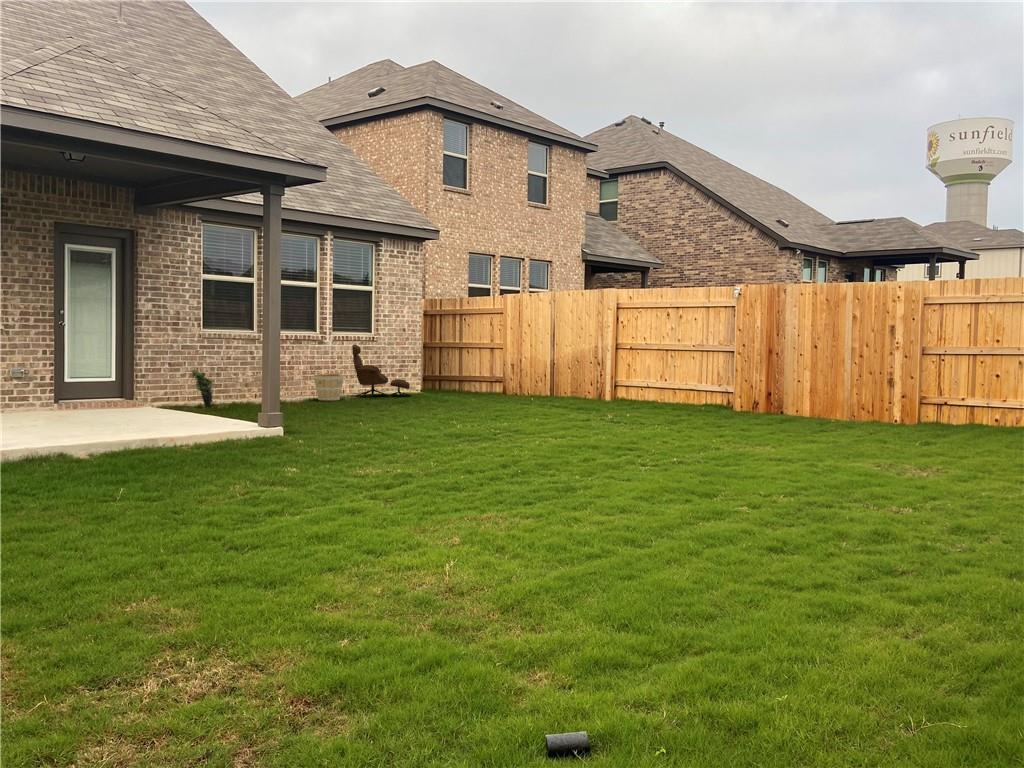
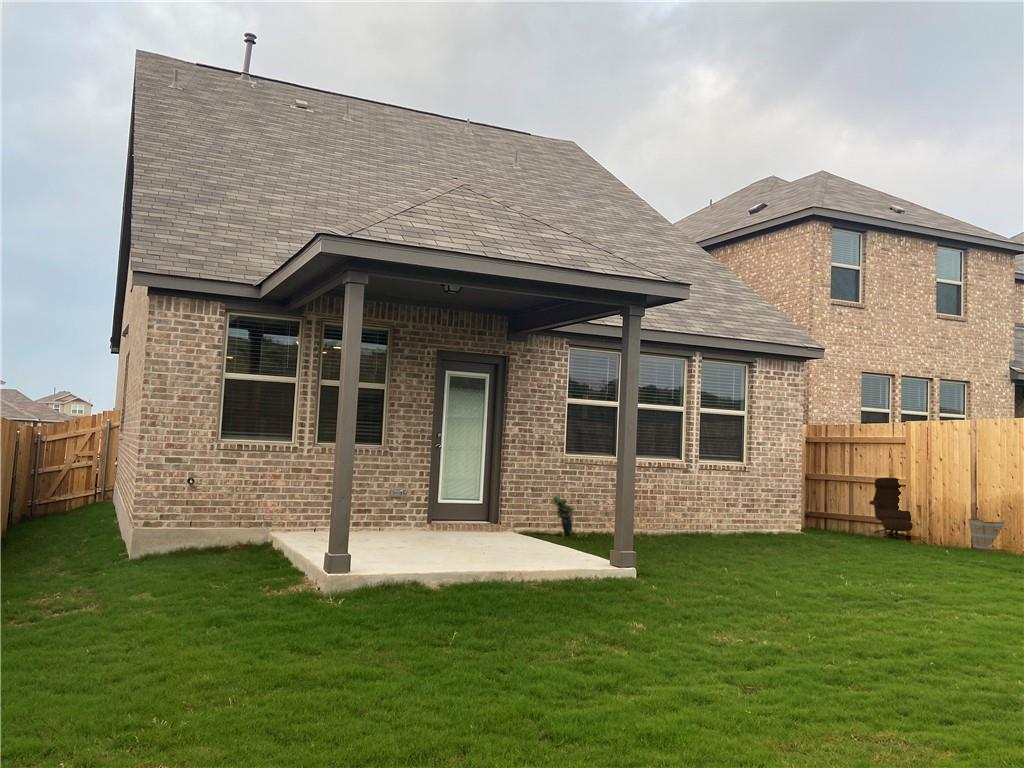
lounge chair: present [352,344,410,397] -> present [869,478,913,539]
wooden bucket: present [314,373,344,401] -> present [968,518,1005,550]

